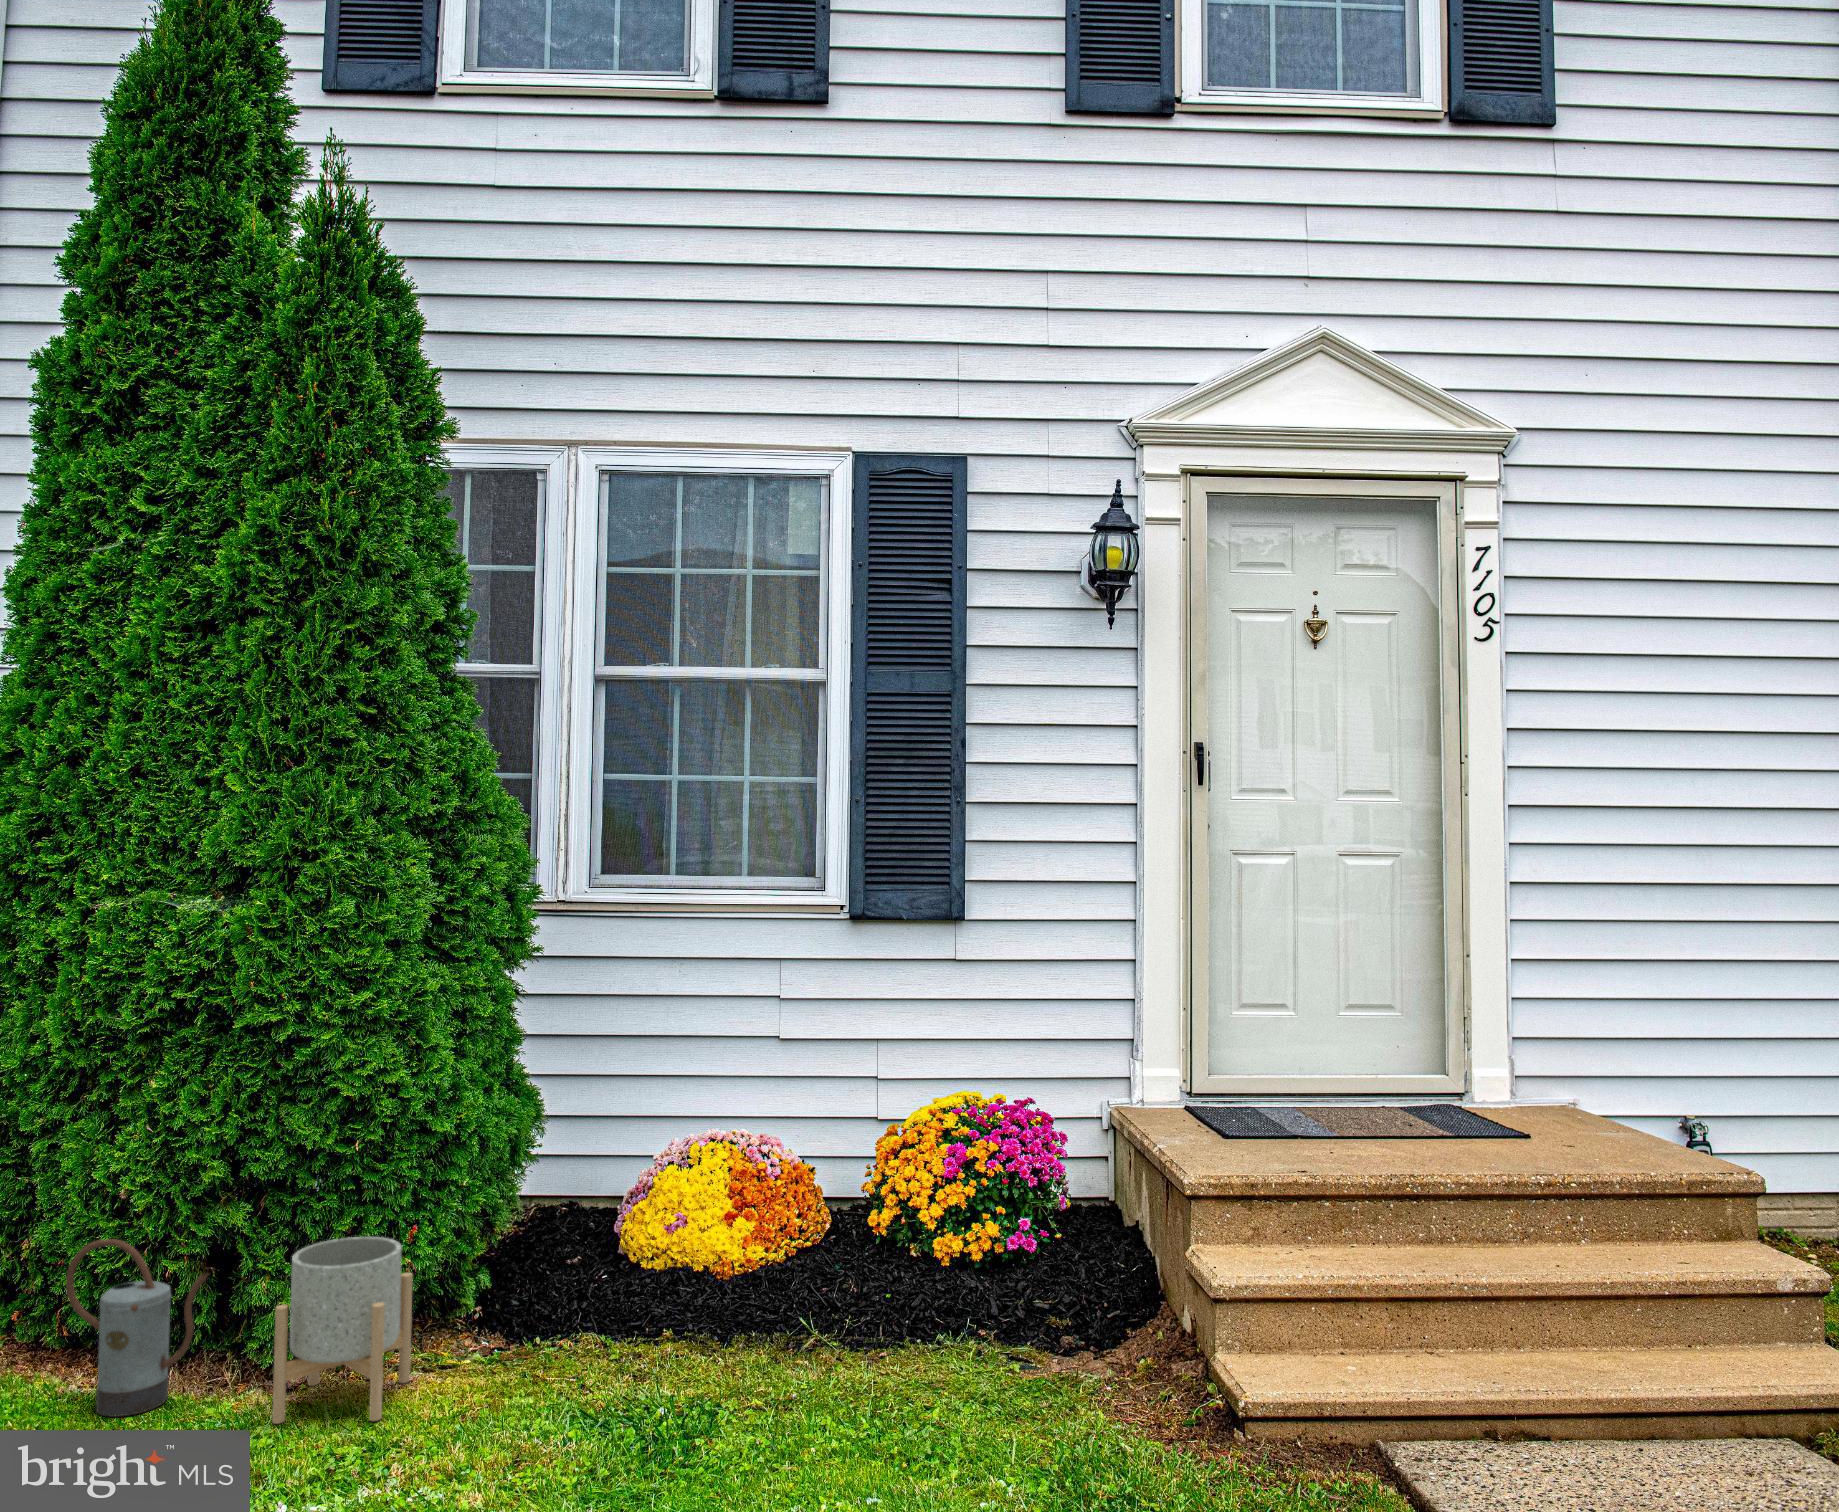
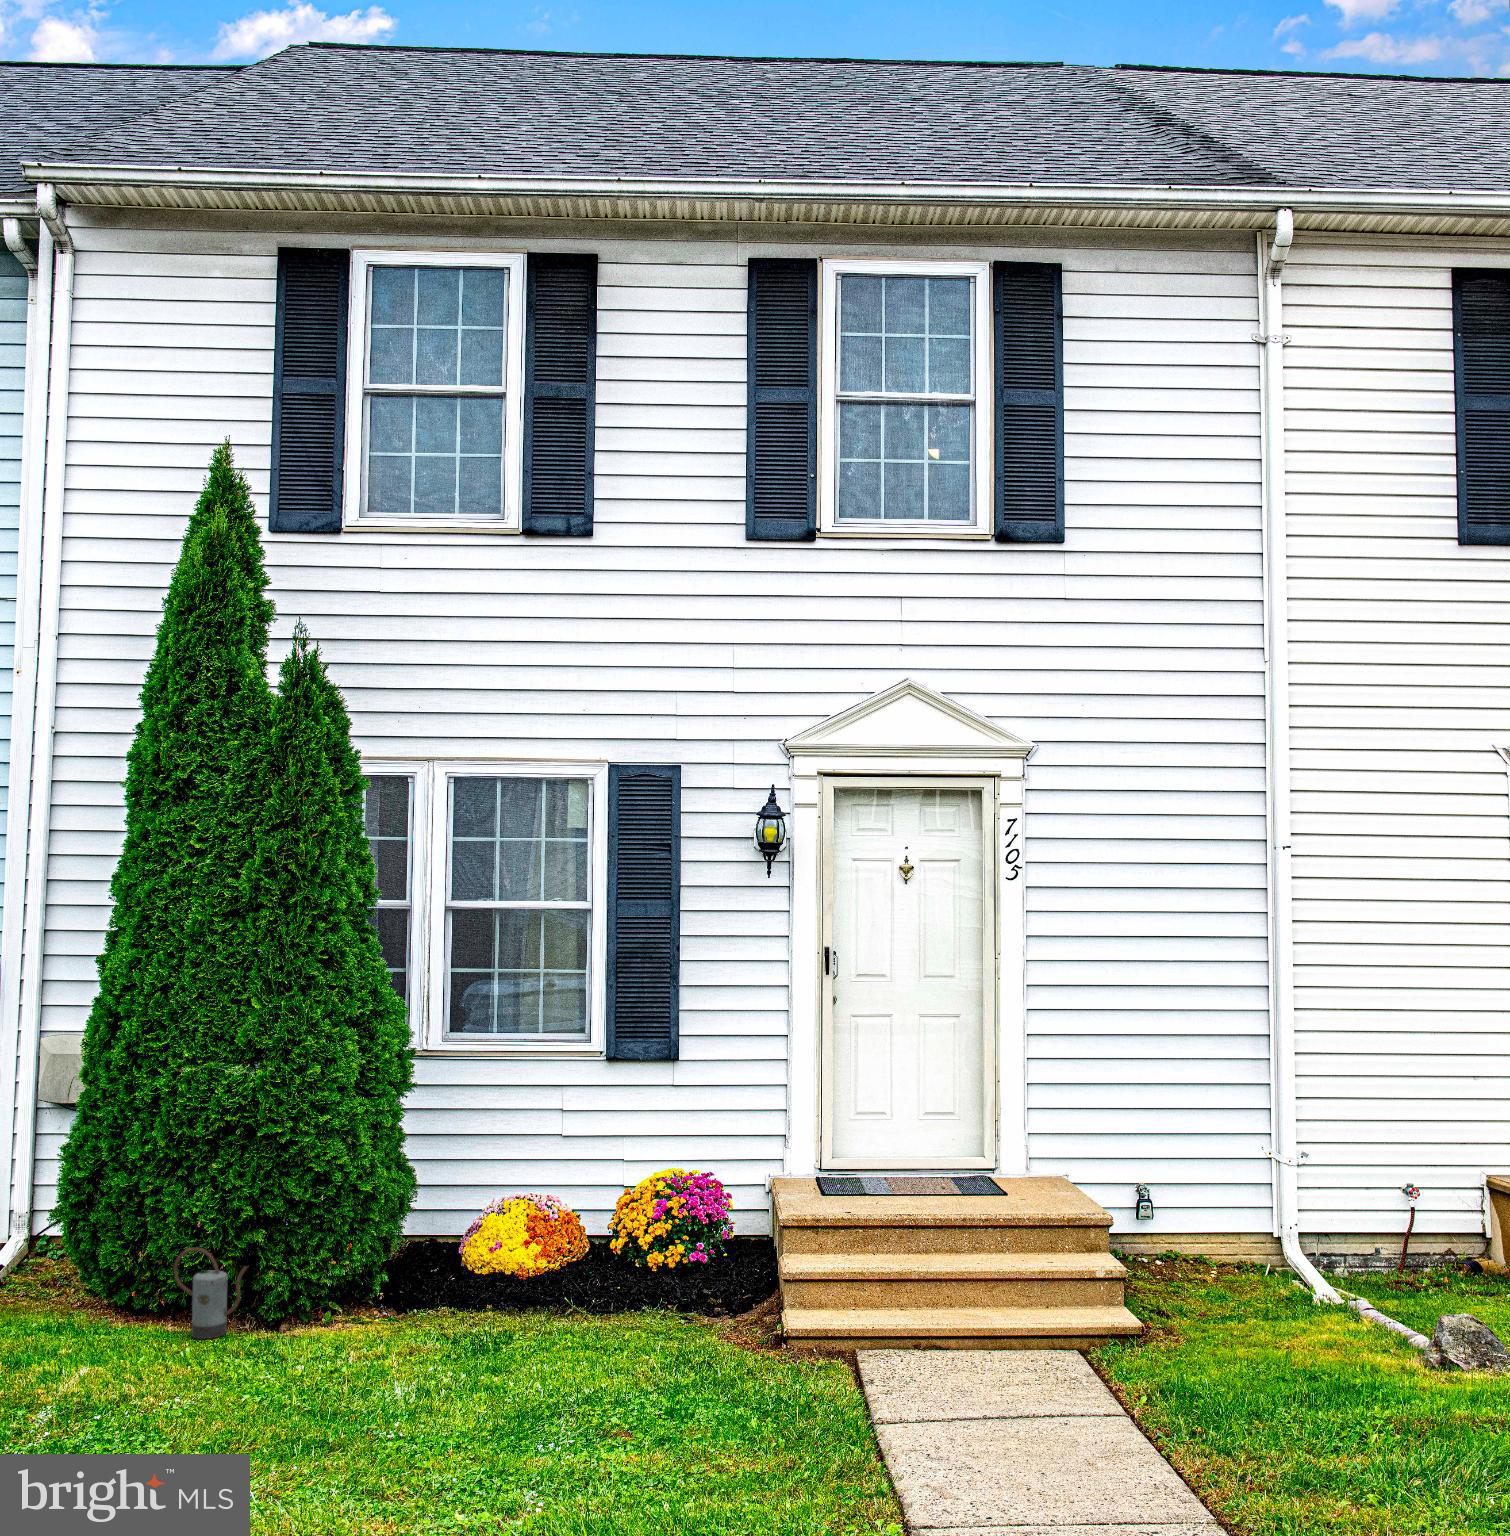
planter: present [272,1237,413,1424] -> none [285,1248,352,1342]

